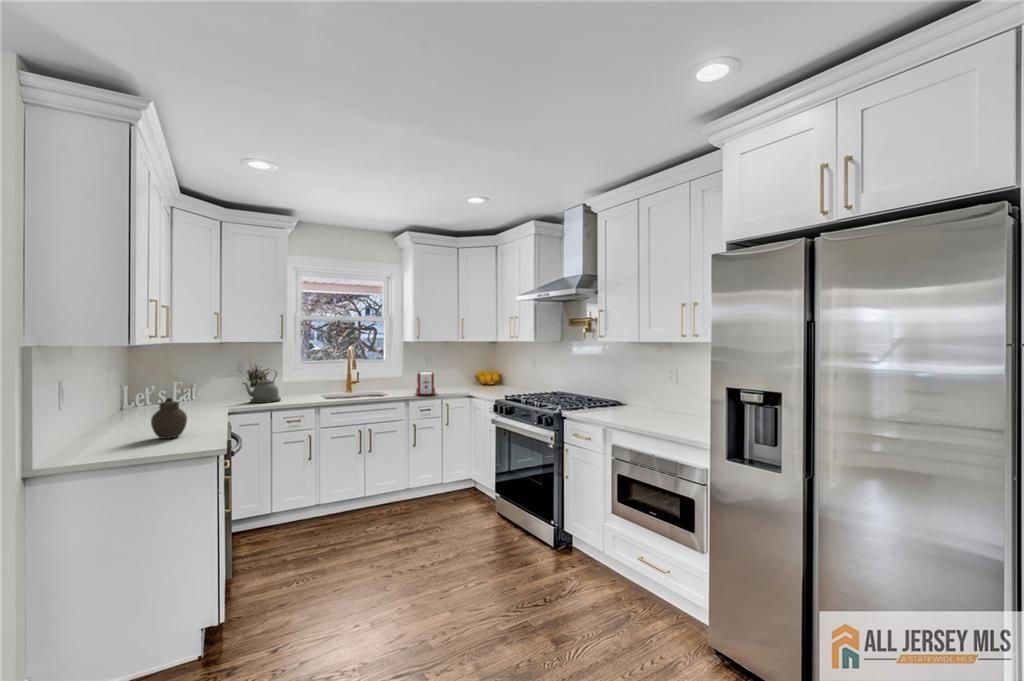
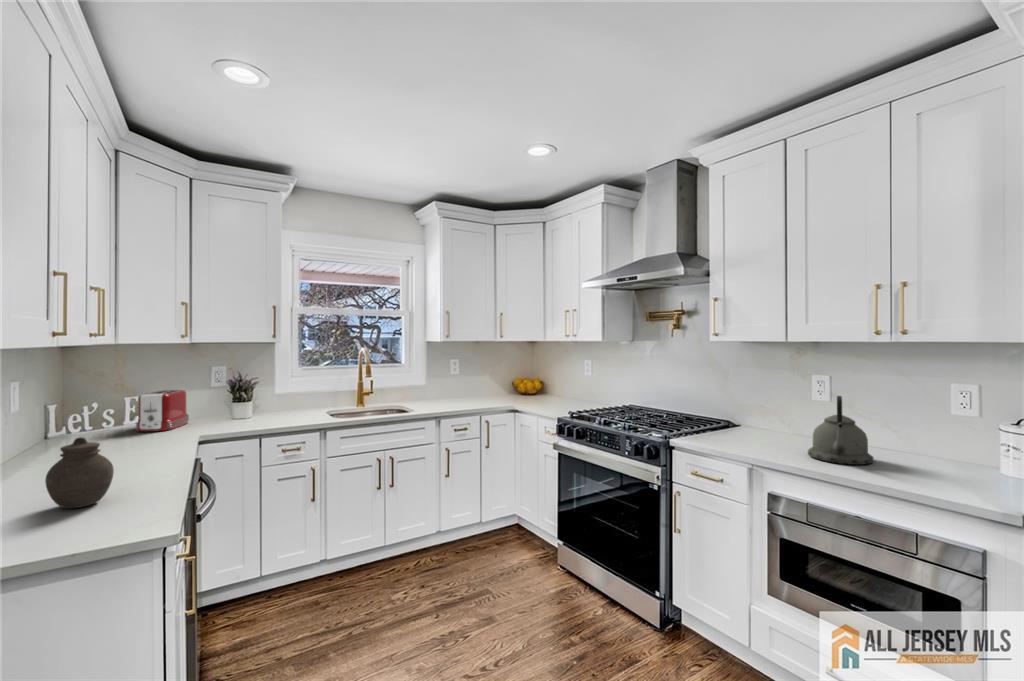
toaster: present [416,371,435,395] -> present [136,390,189,432]
kettle: present [243,372,281,403] -> present [808,396,874,465]

